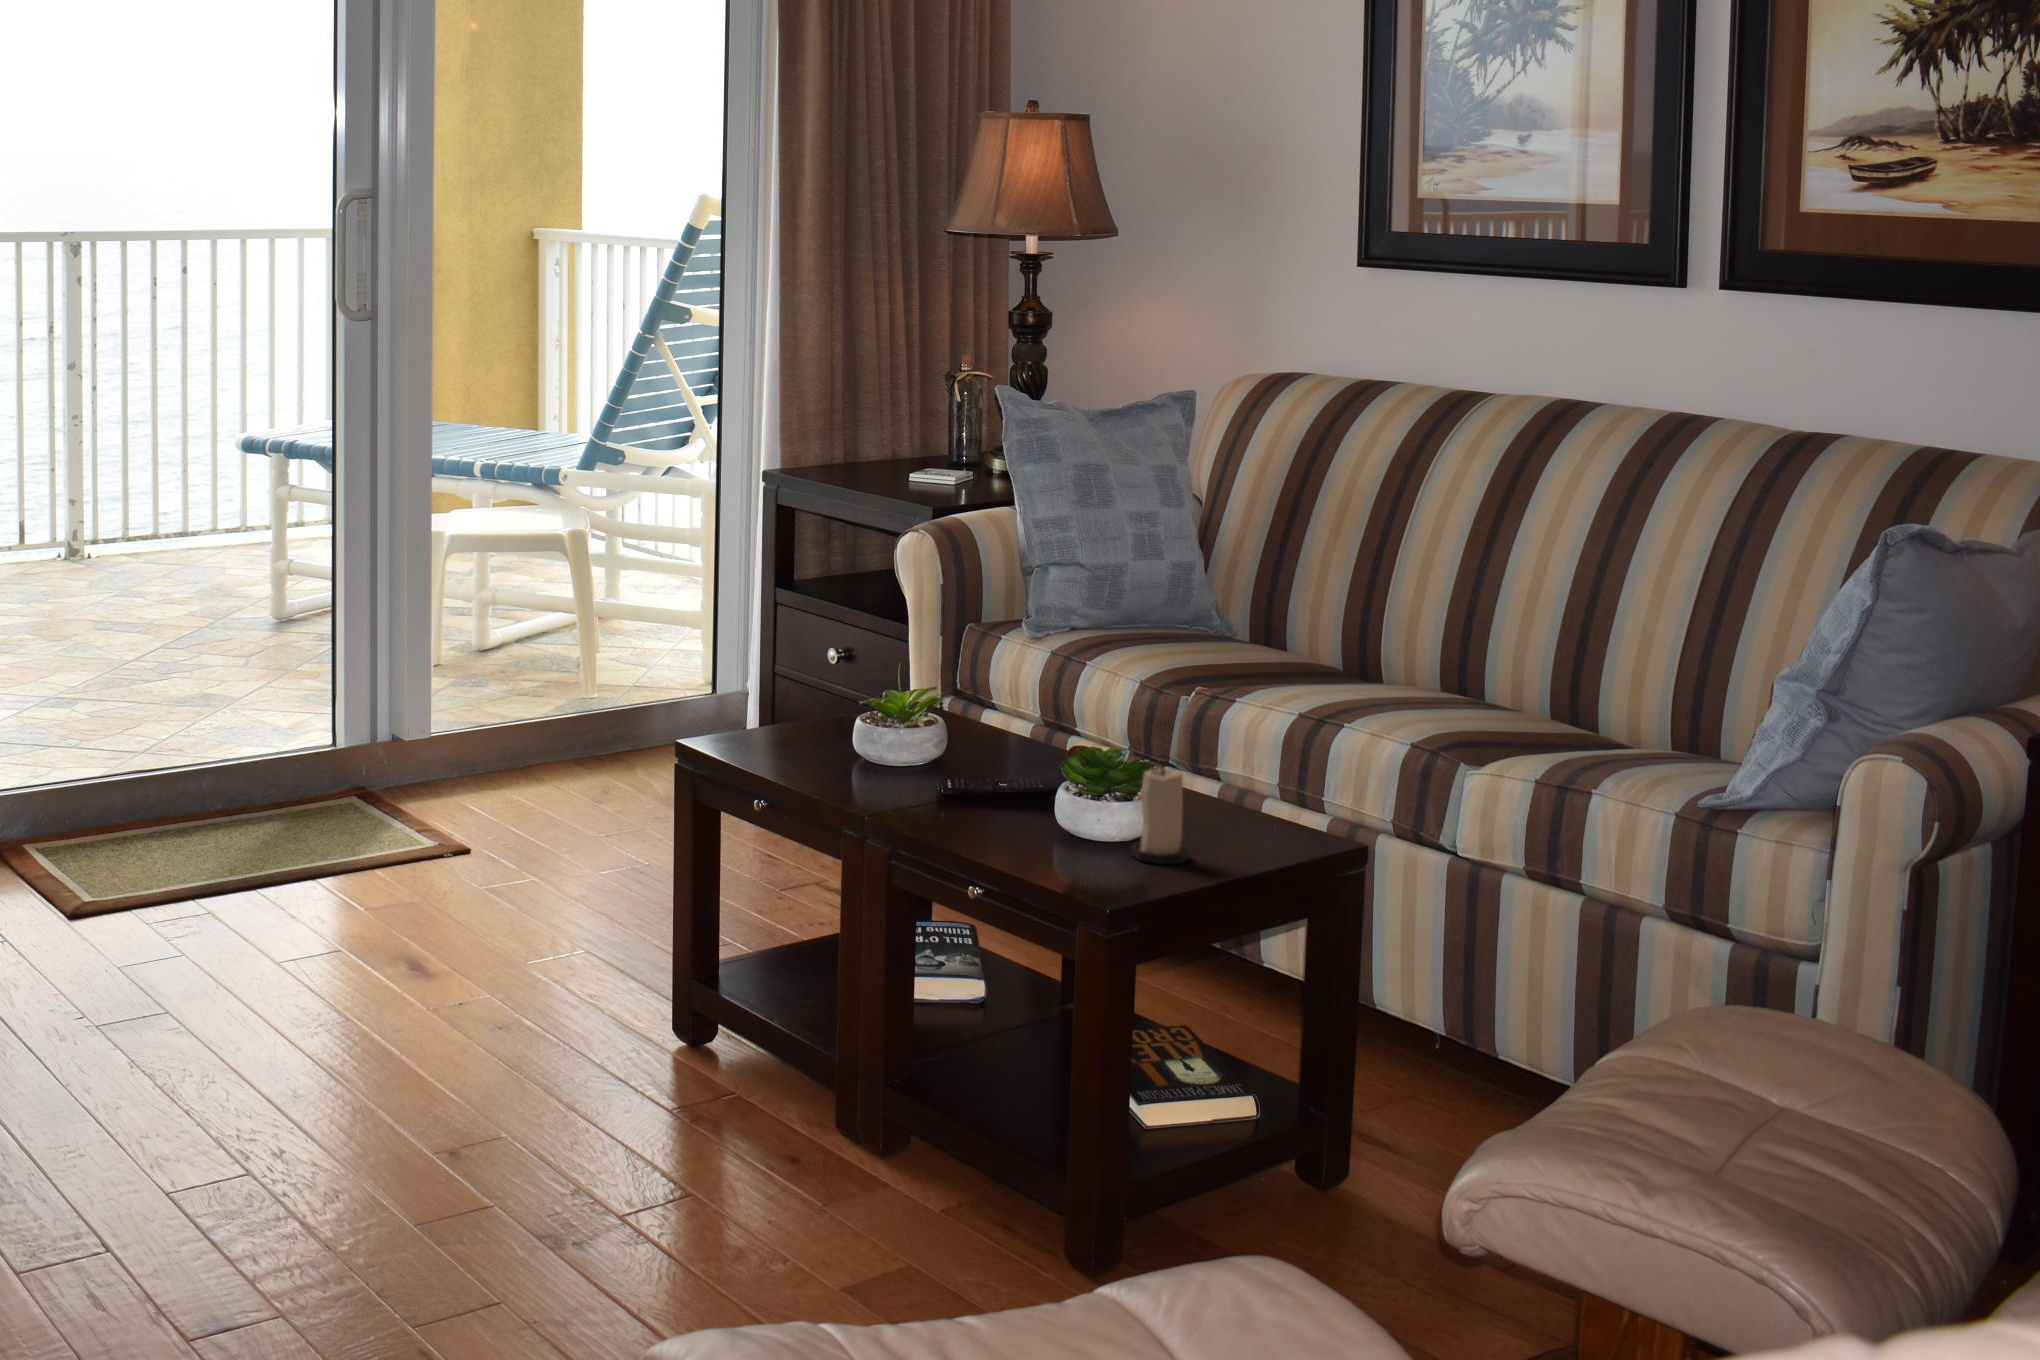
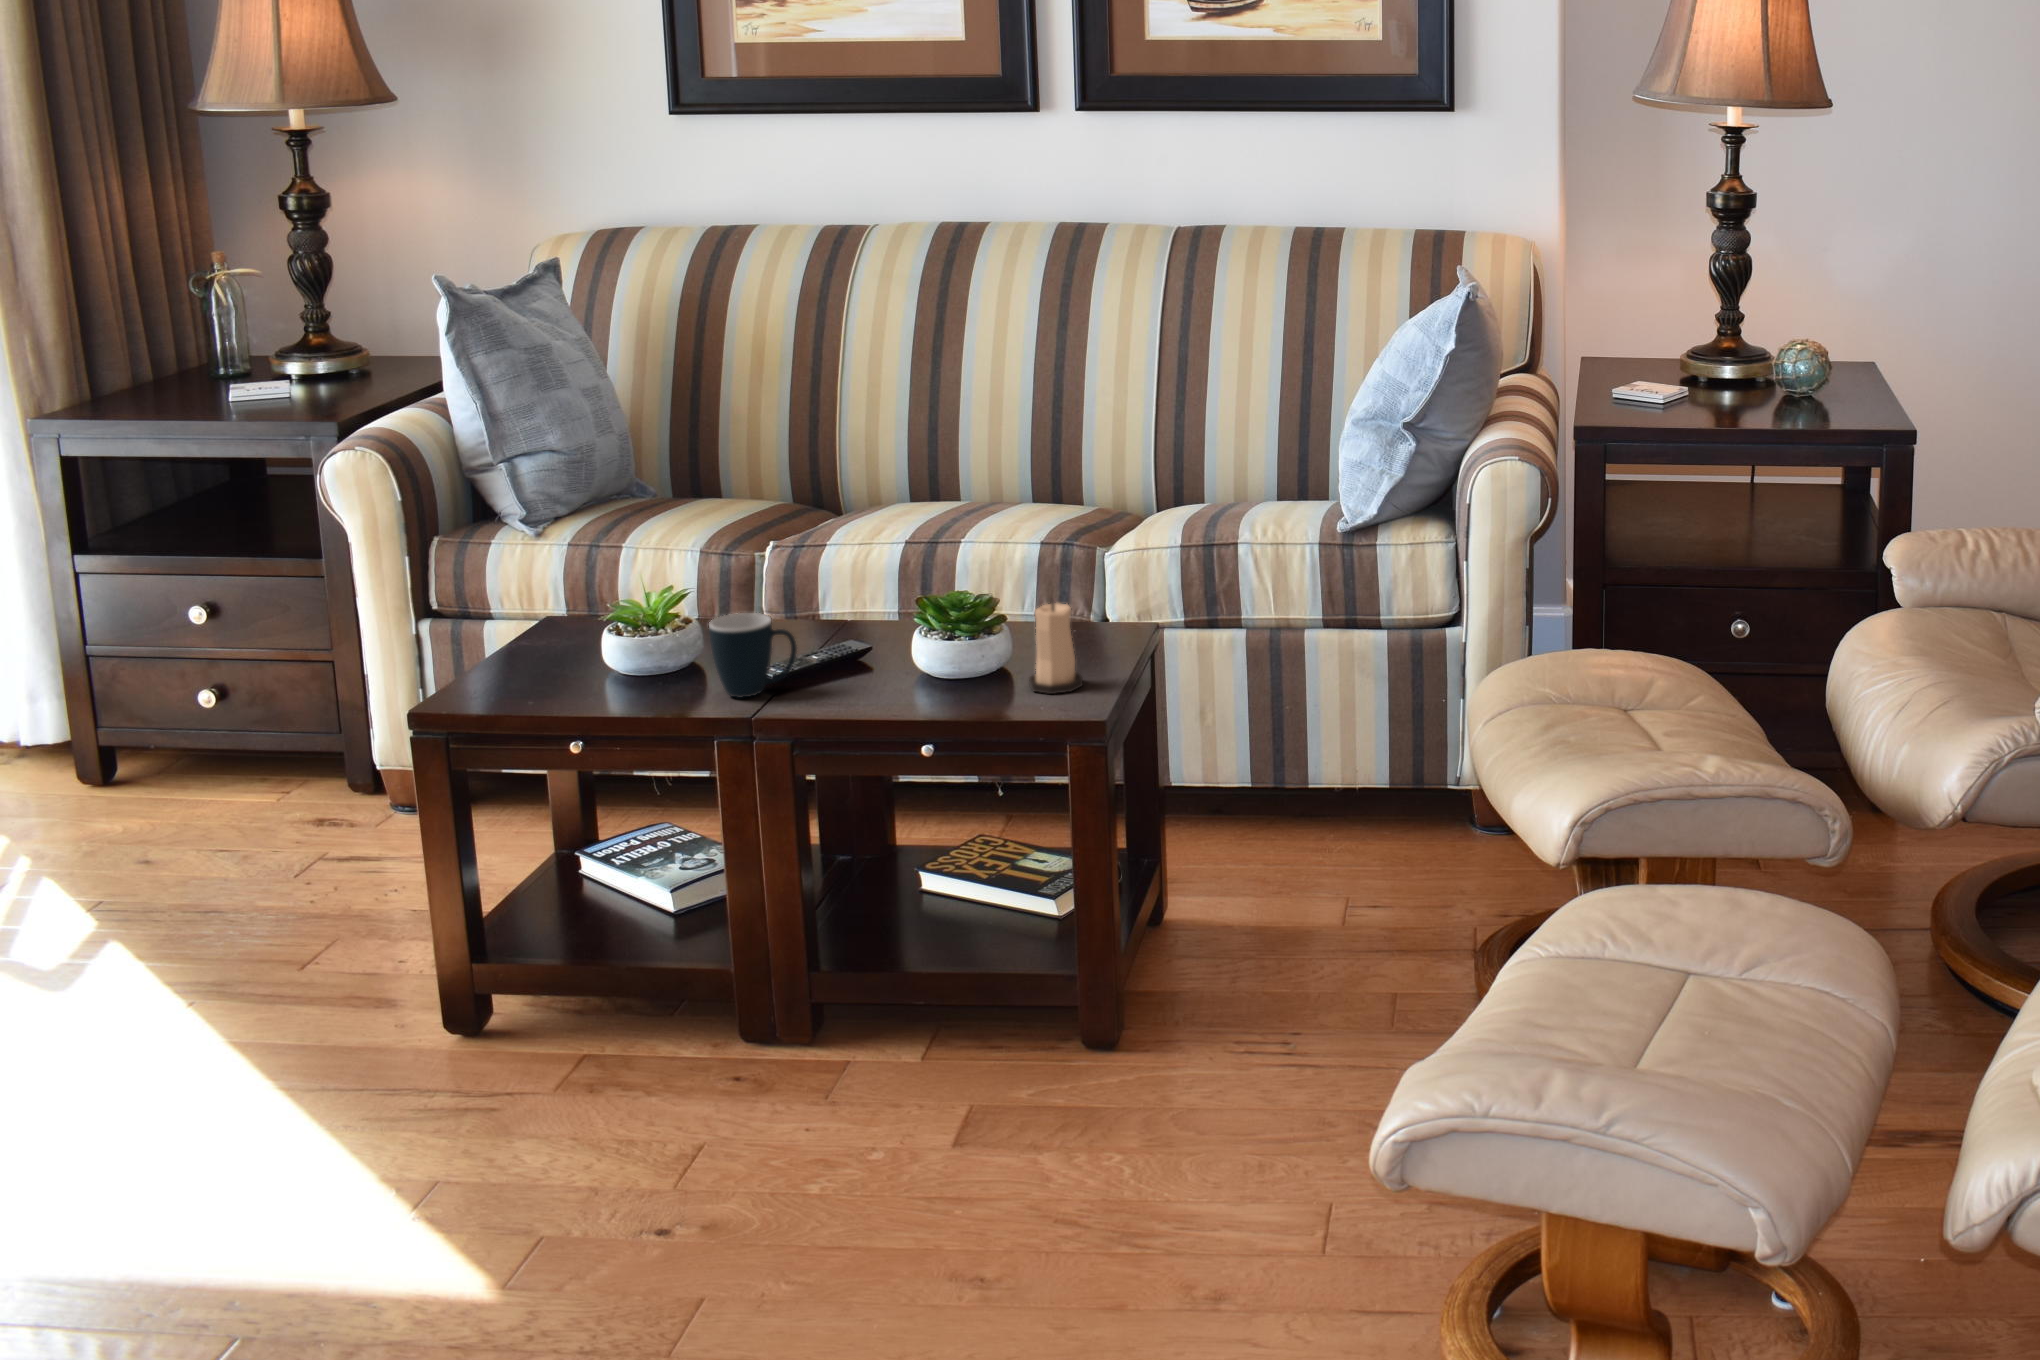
mug: none [905,715,971,796] -> present [709,613,797,697]

